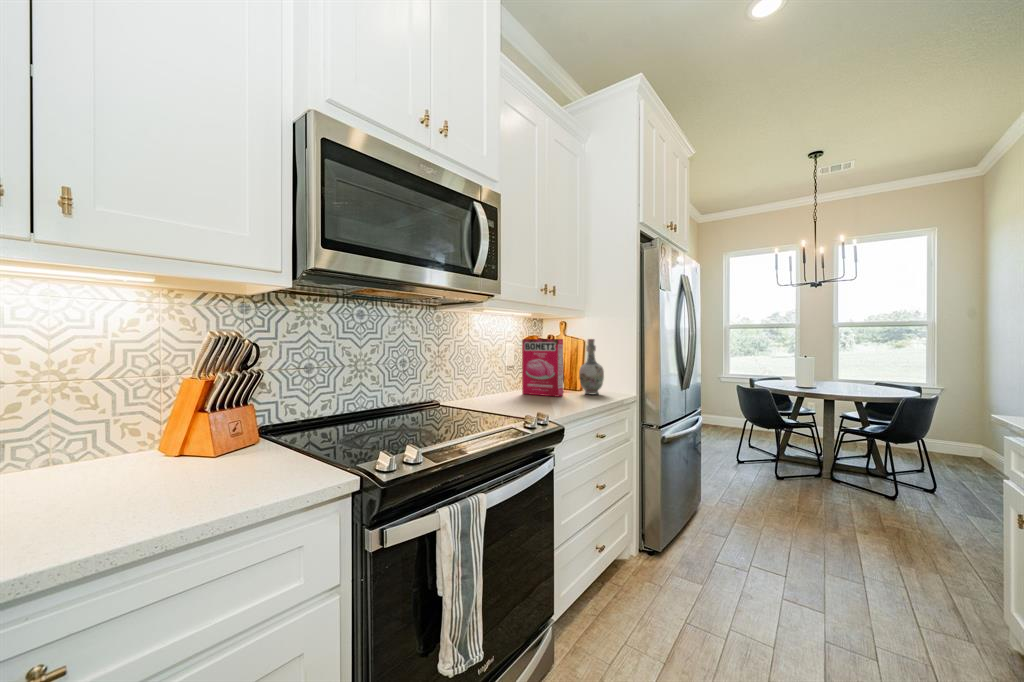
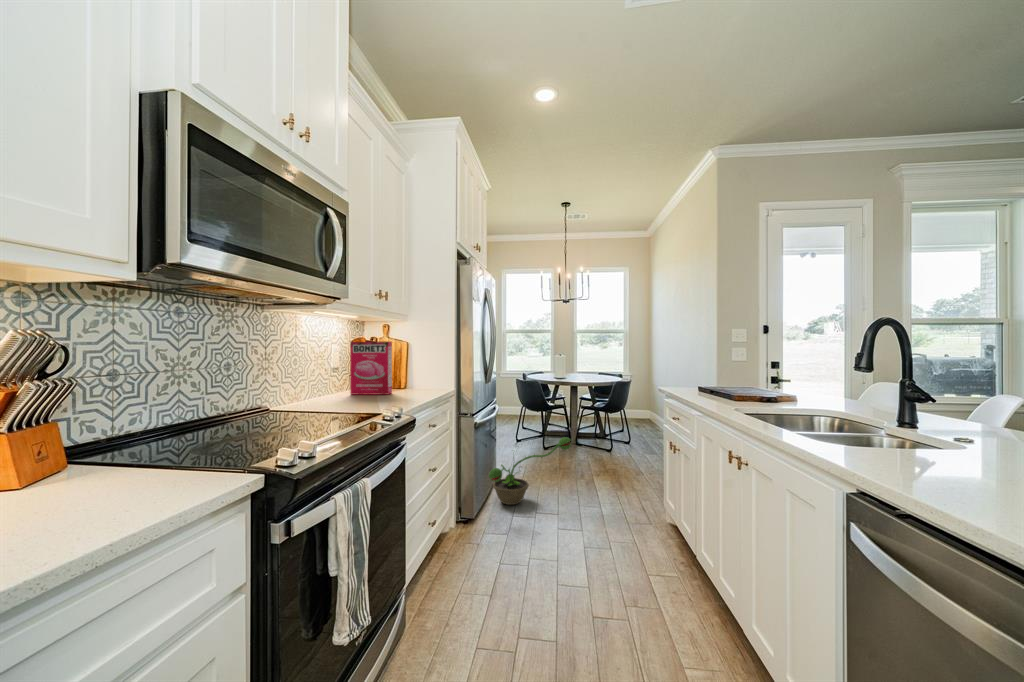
vase: present [579,339,604,394] -> none [405,342,427,391]
decorative plant: none [682,471,811,547] -> present [489,437,571,505]

